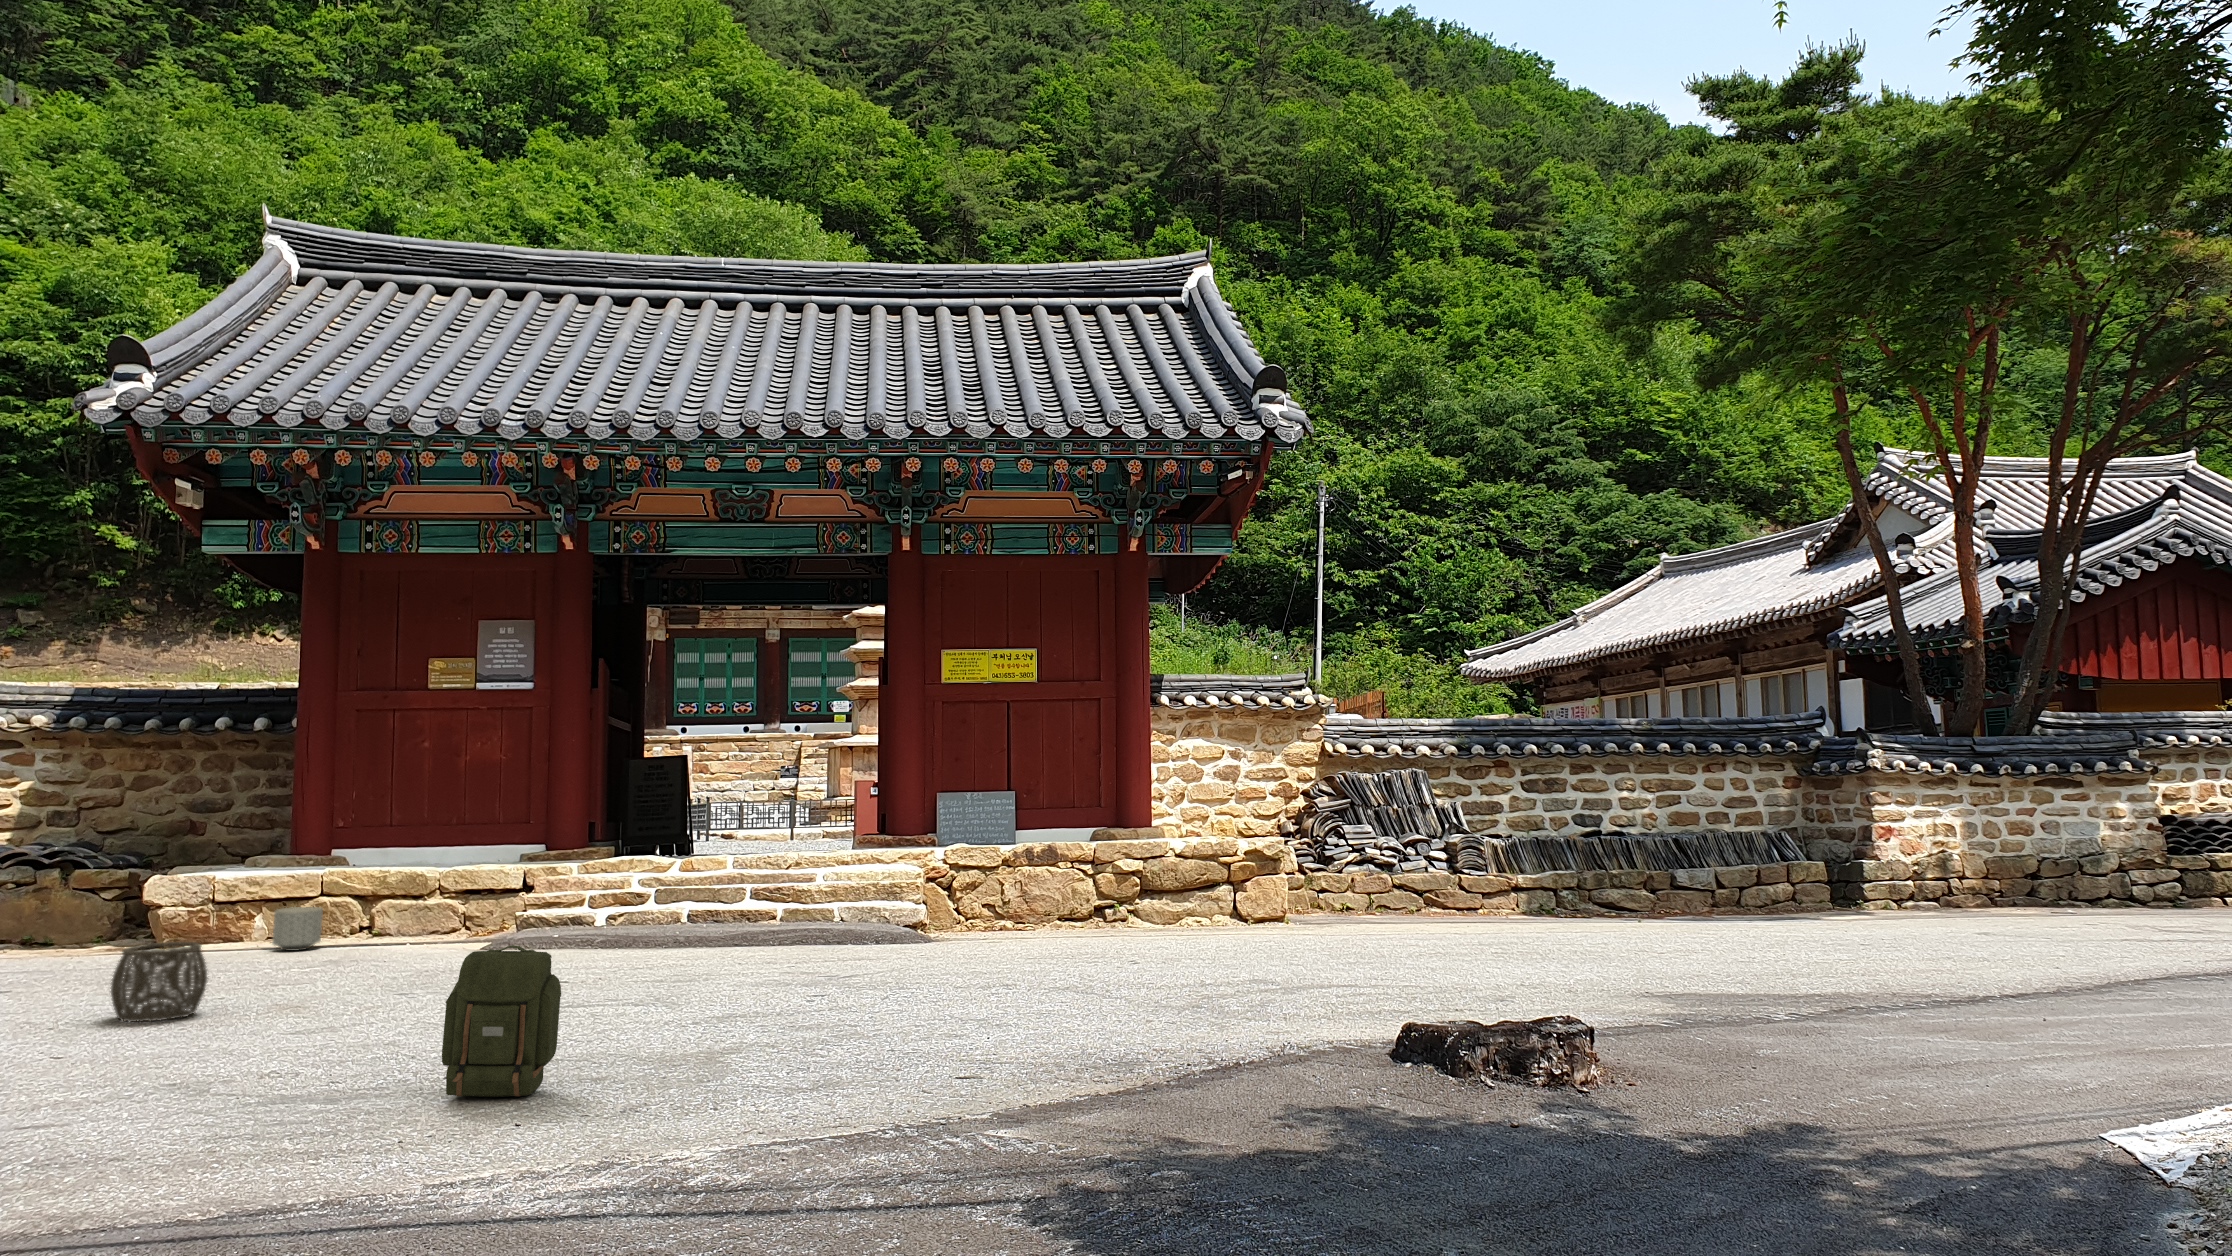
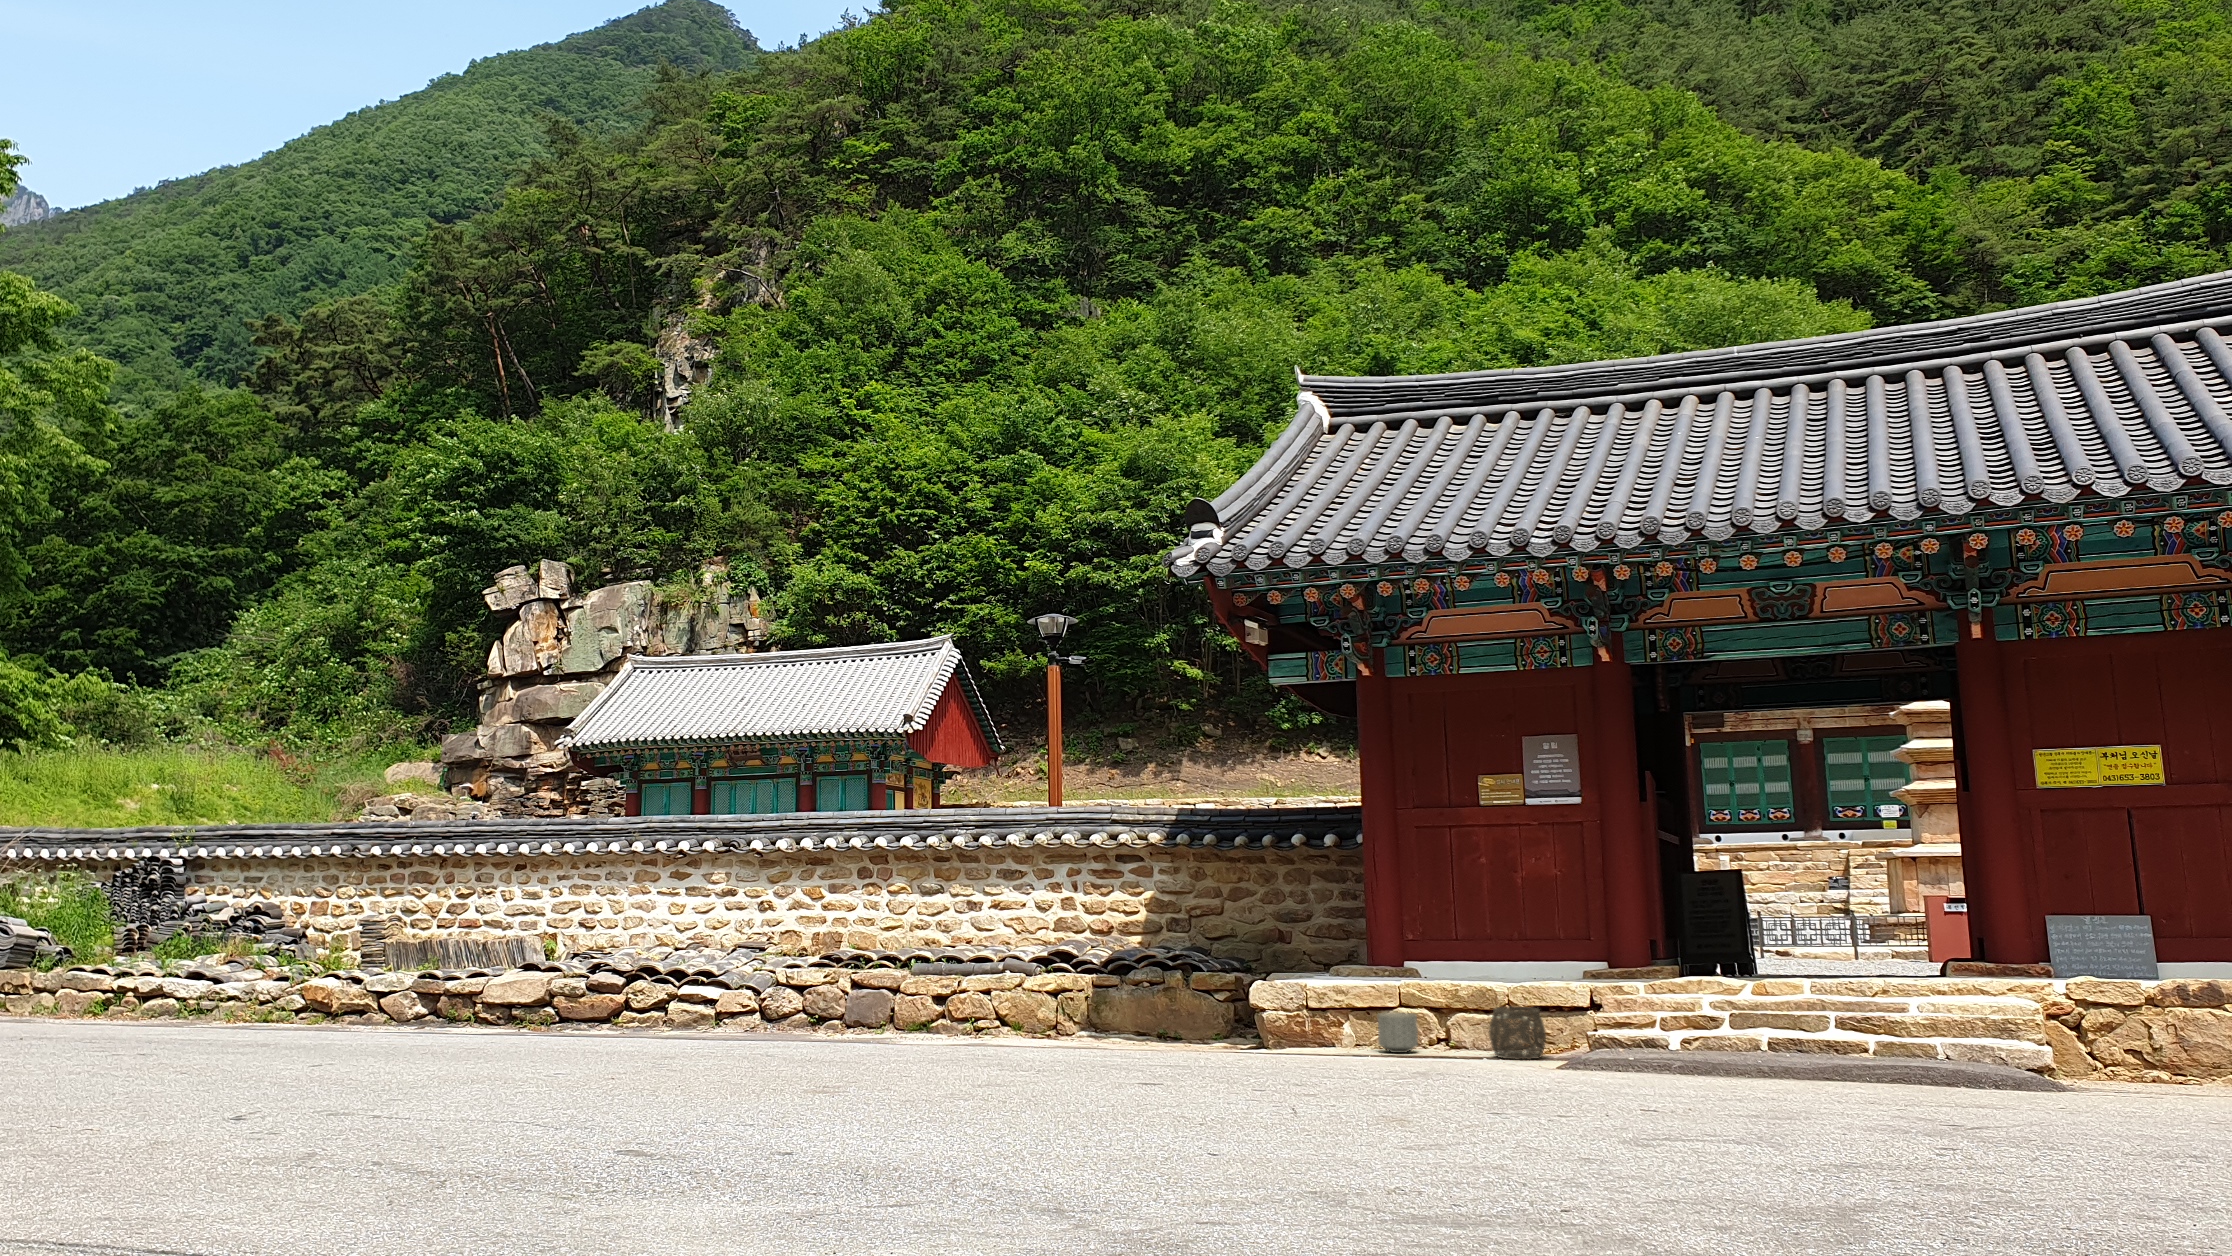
woven basket: present [111,942,207,1022] -> present [1489,1007,1546,1060]
backpack: present [442,945,561,1097] -> none [1595,1052,1695,1189]

